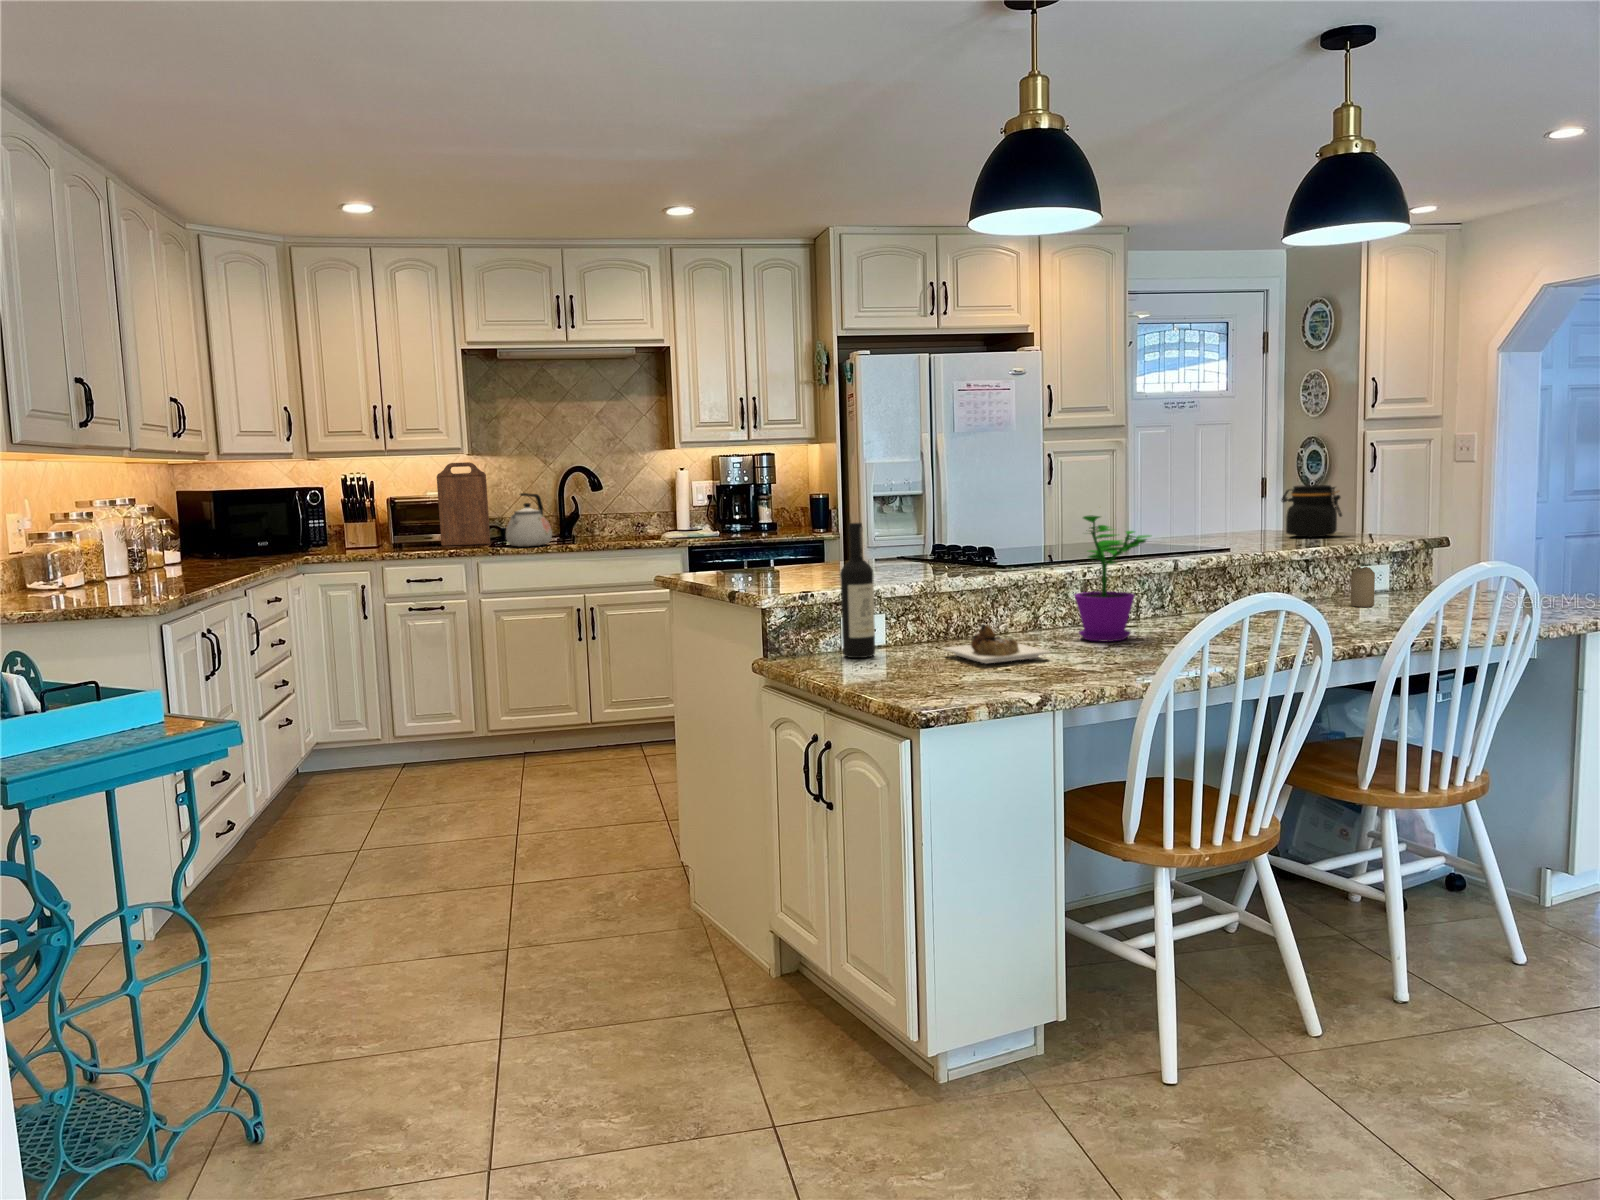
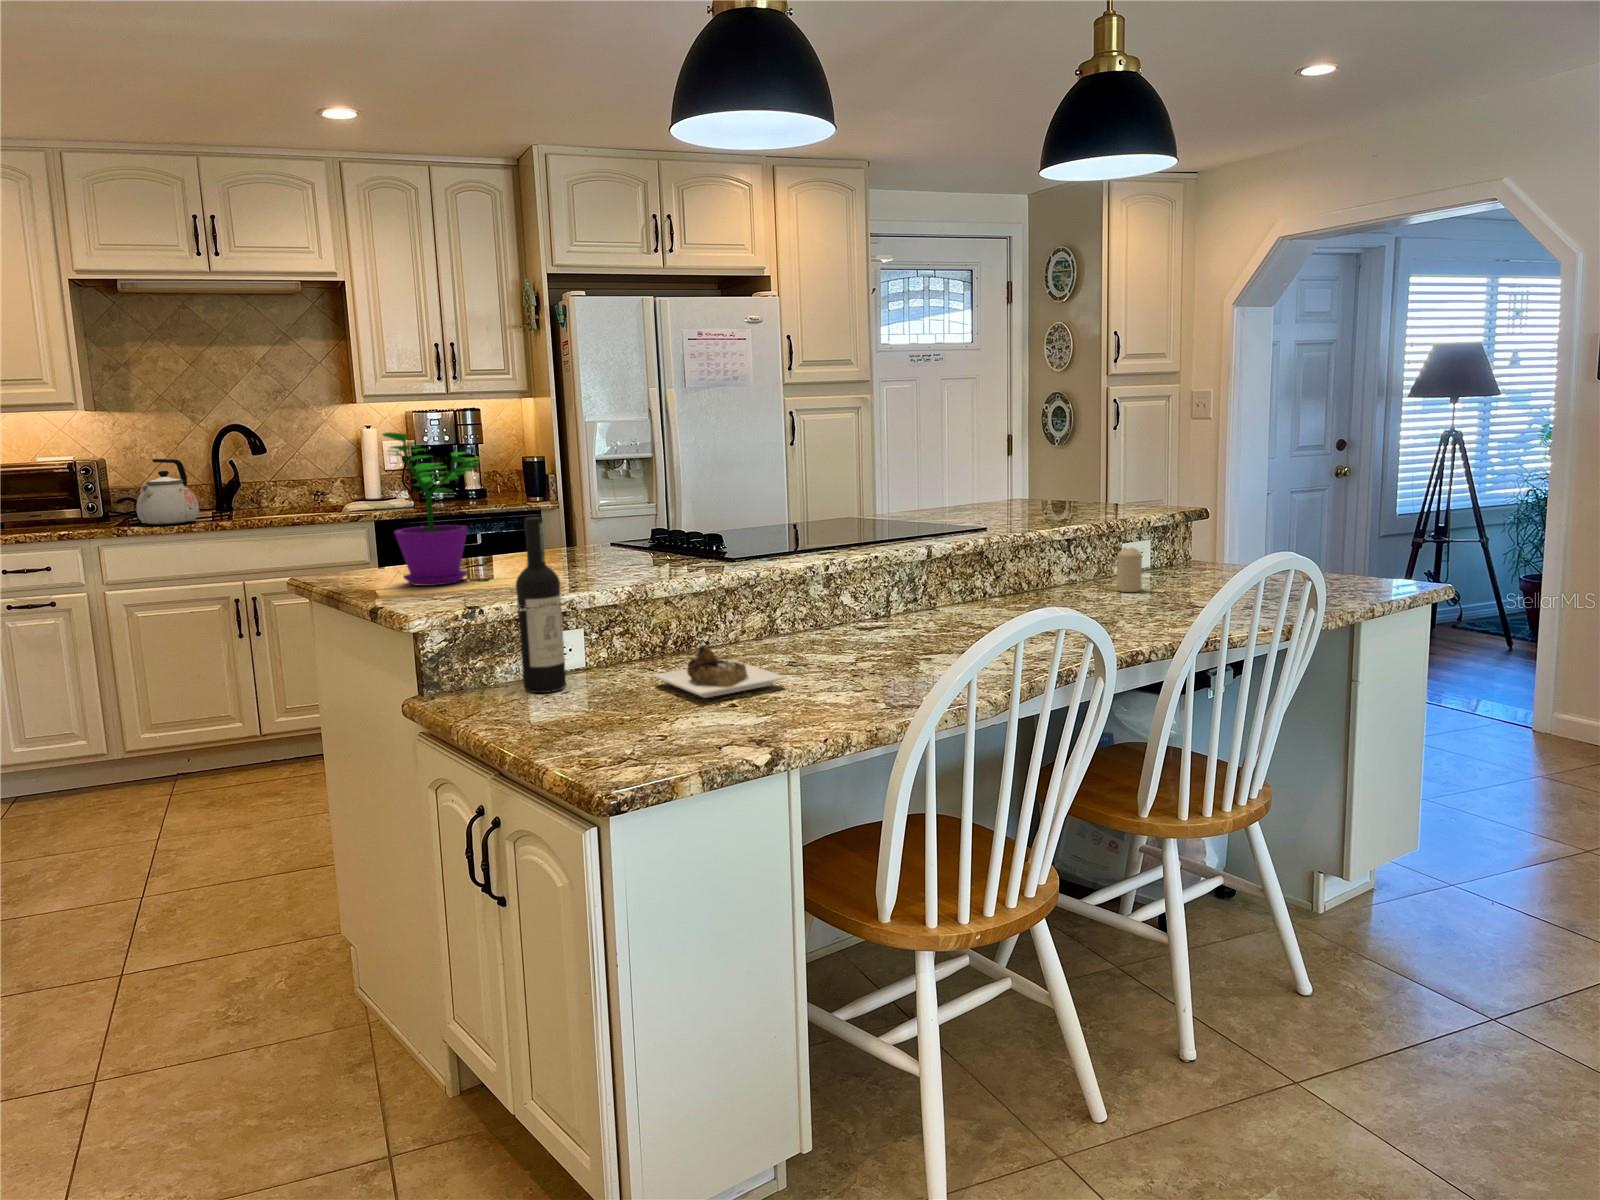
cutting board: present [437,462,490,546] -> none [41,420,120,524]
jar: present [1282,485,1342,537] -> none [1038,452,1102,510]
flower pot: present [1075,515,1150,642] -> present [383,432,482,586]

